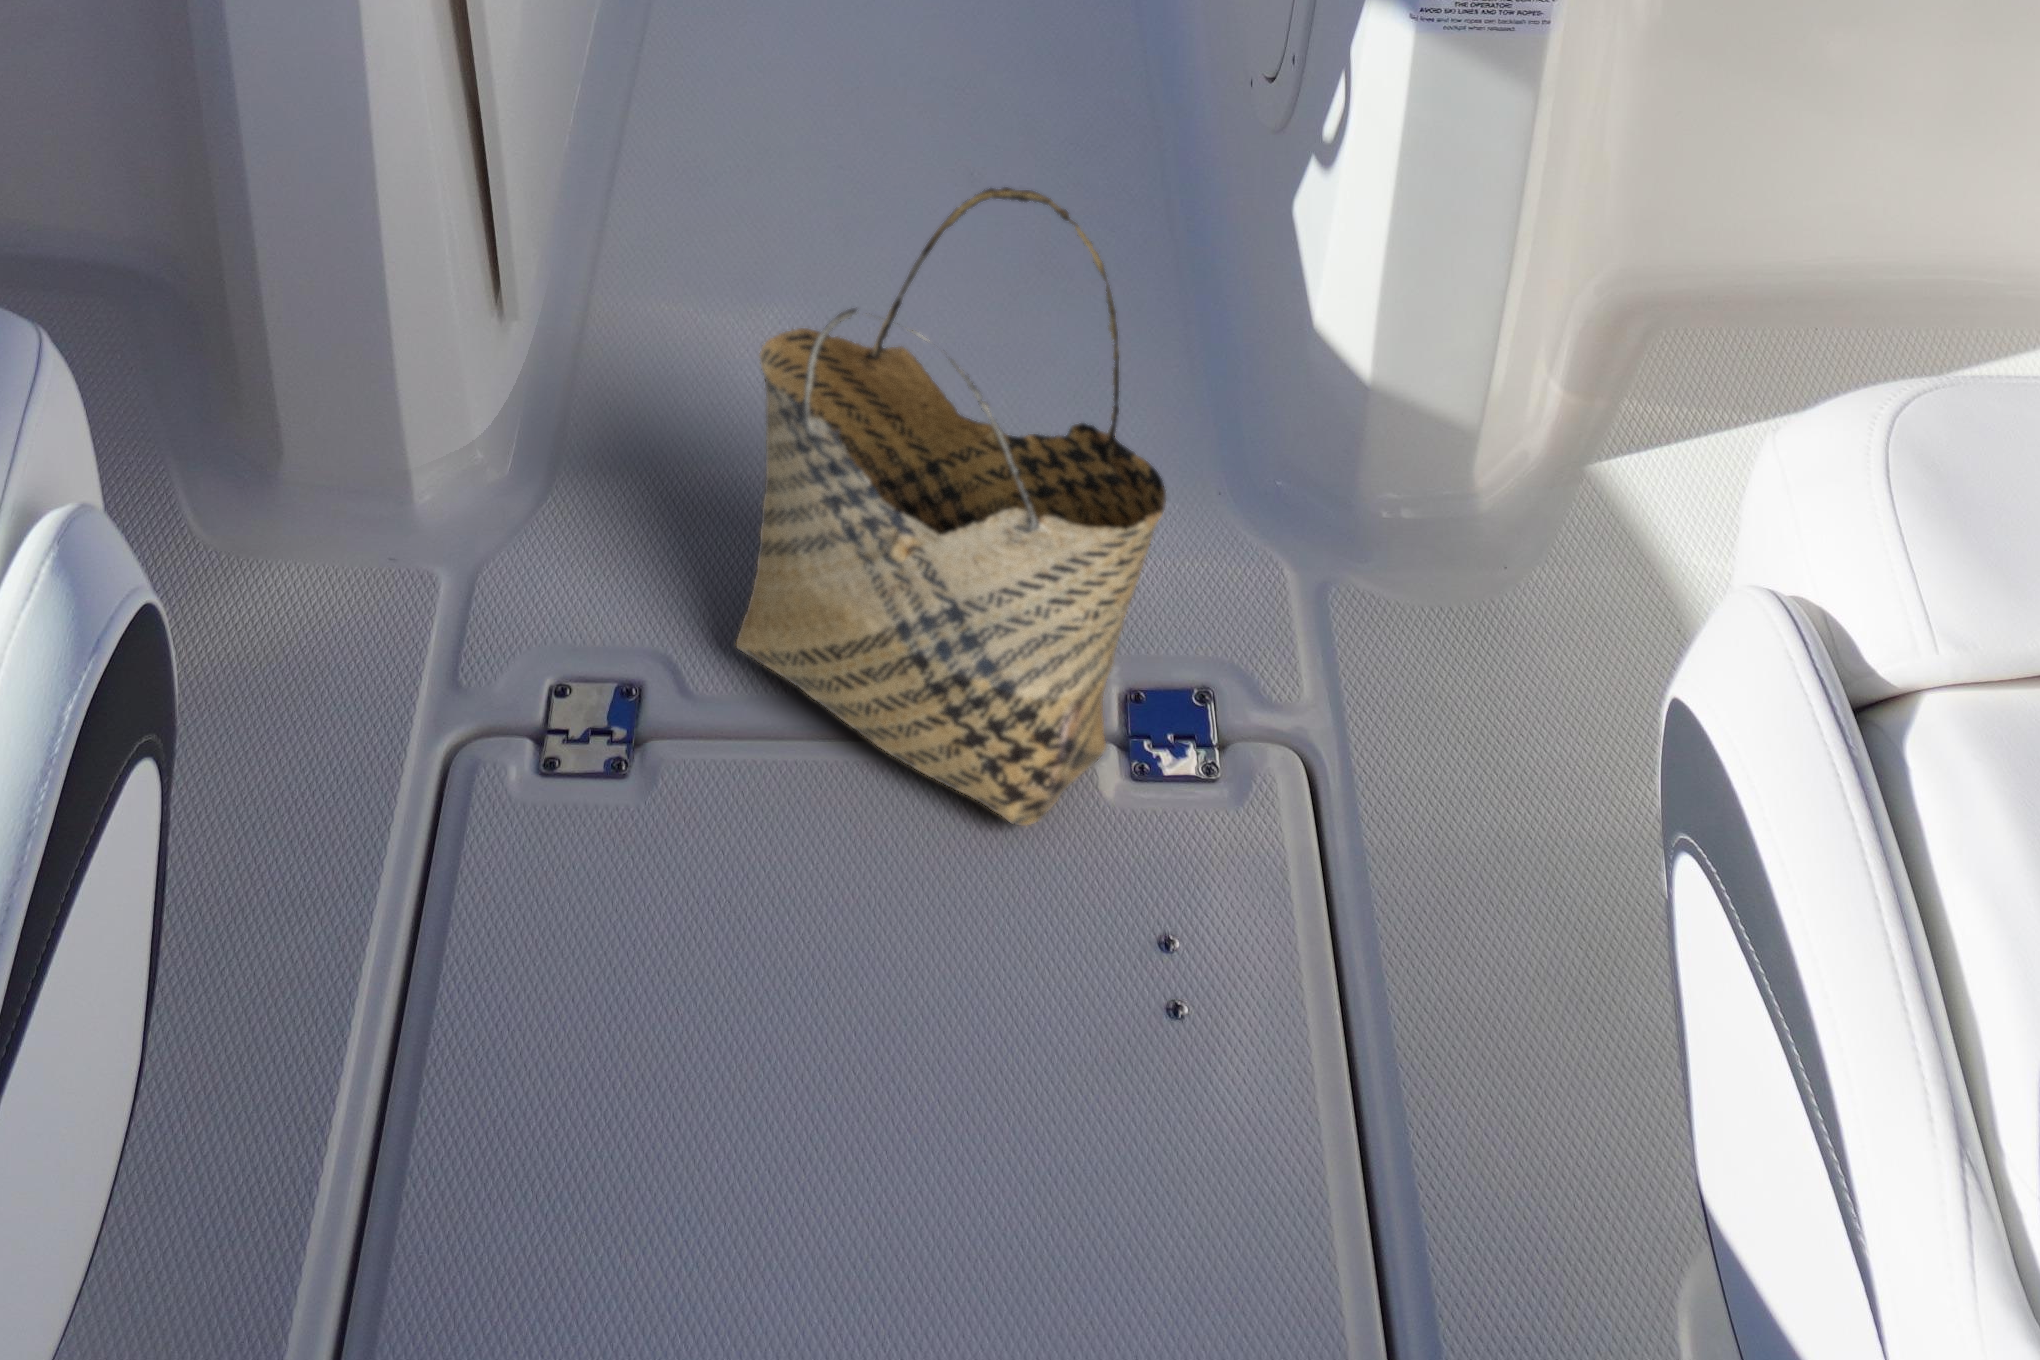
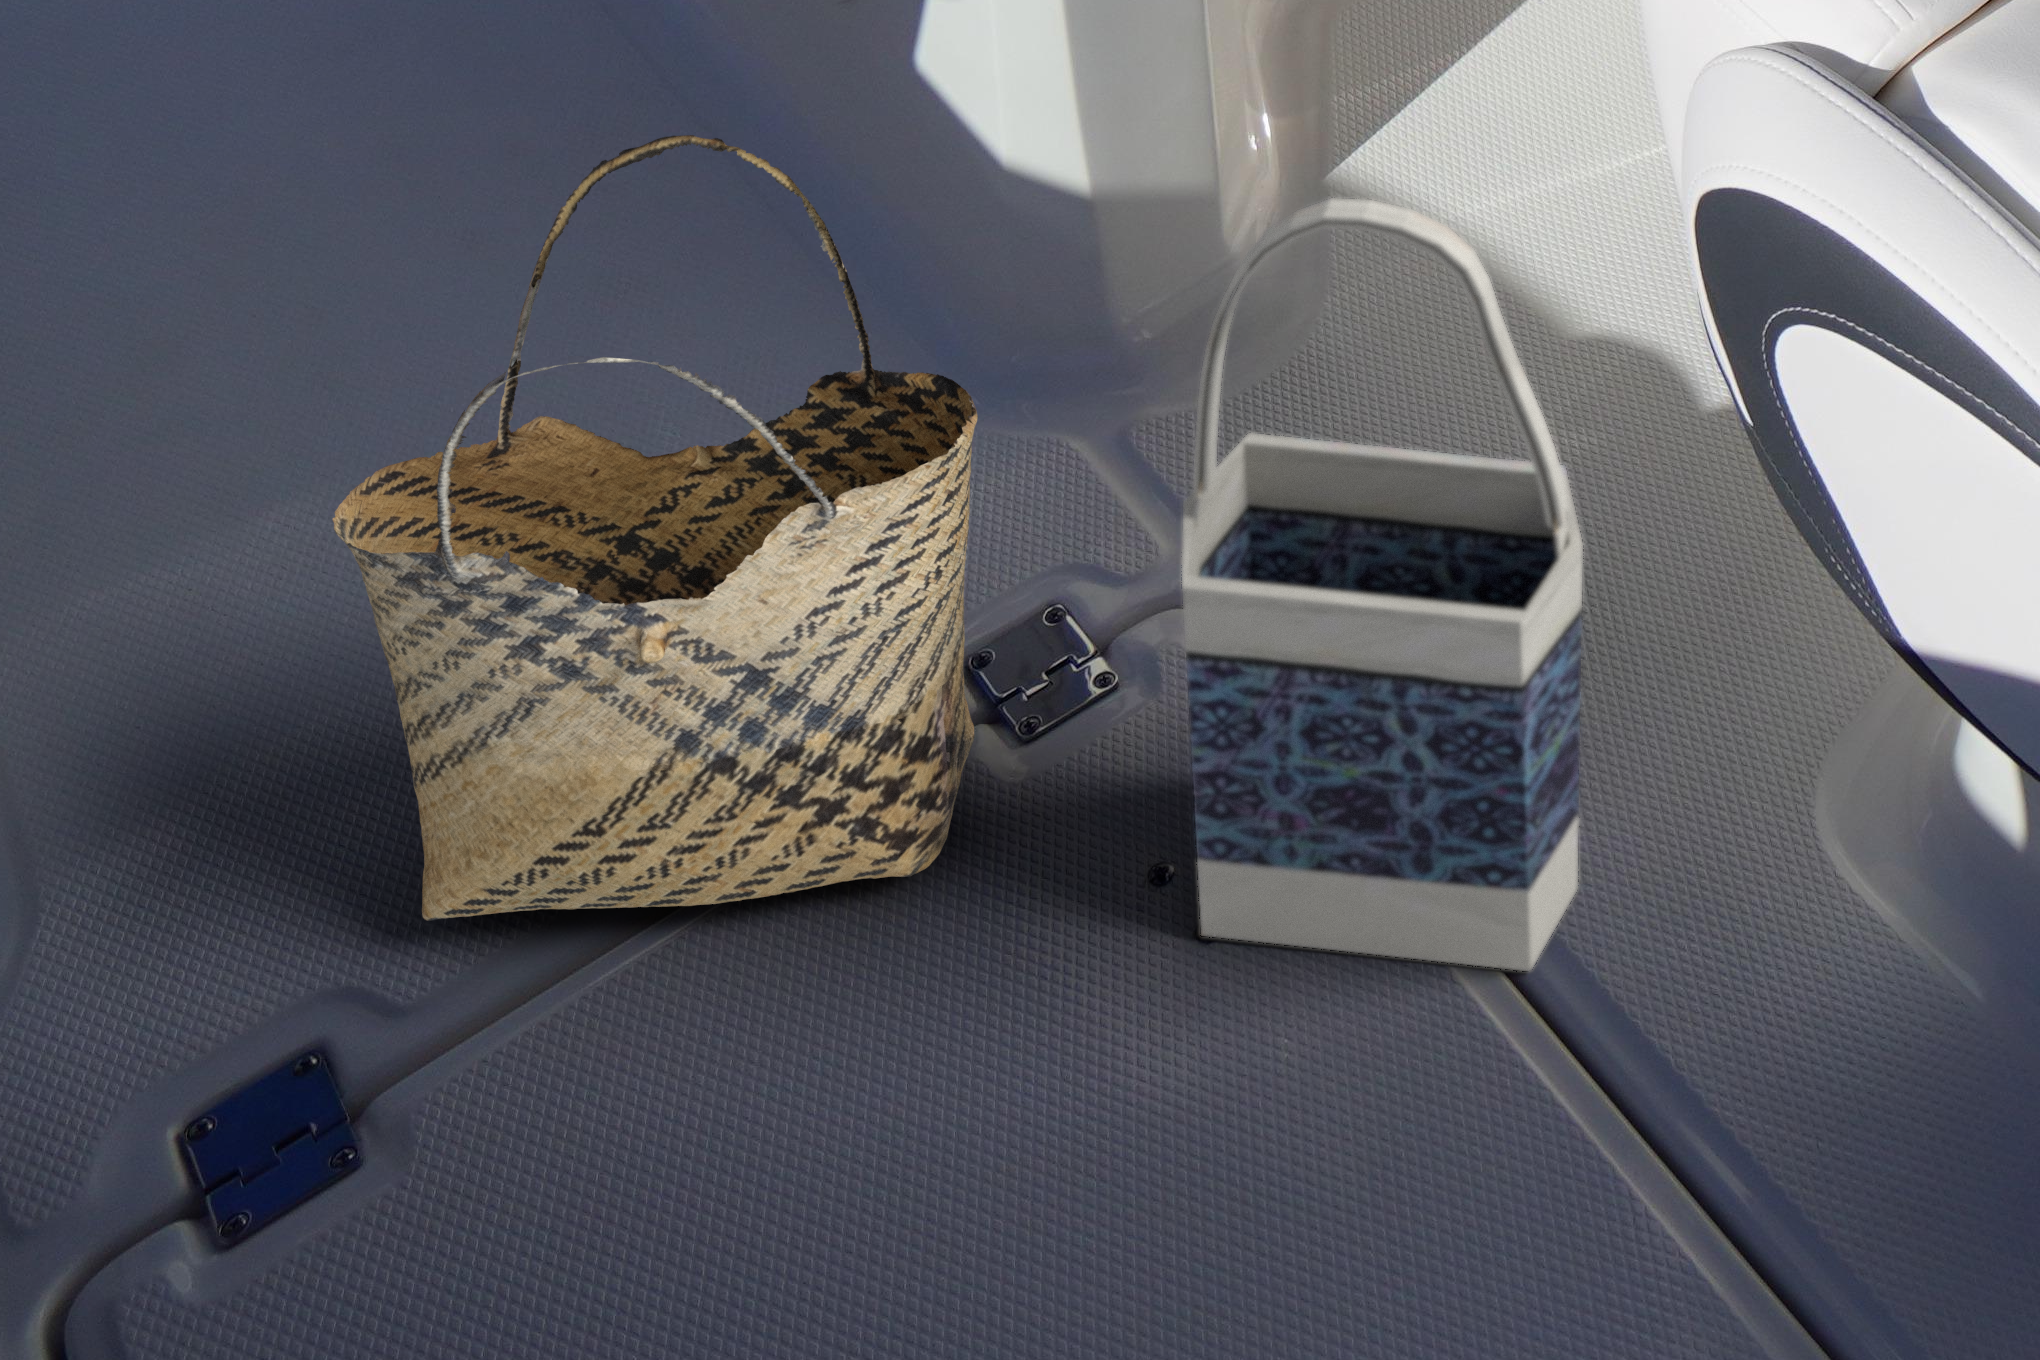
bag: none [1176,491,1556,1219] -> present [1182,198,1583,972]

